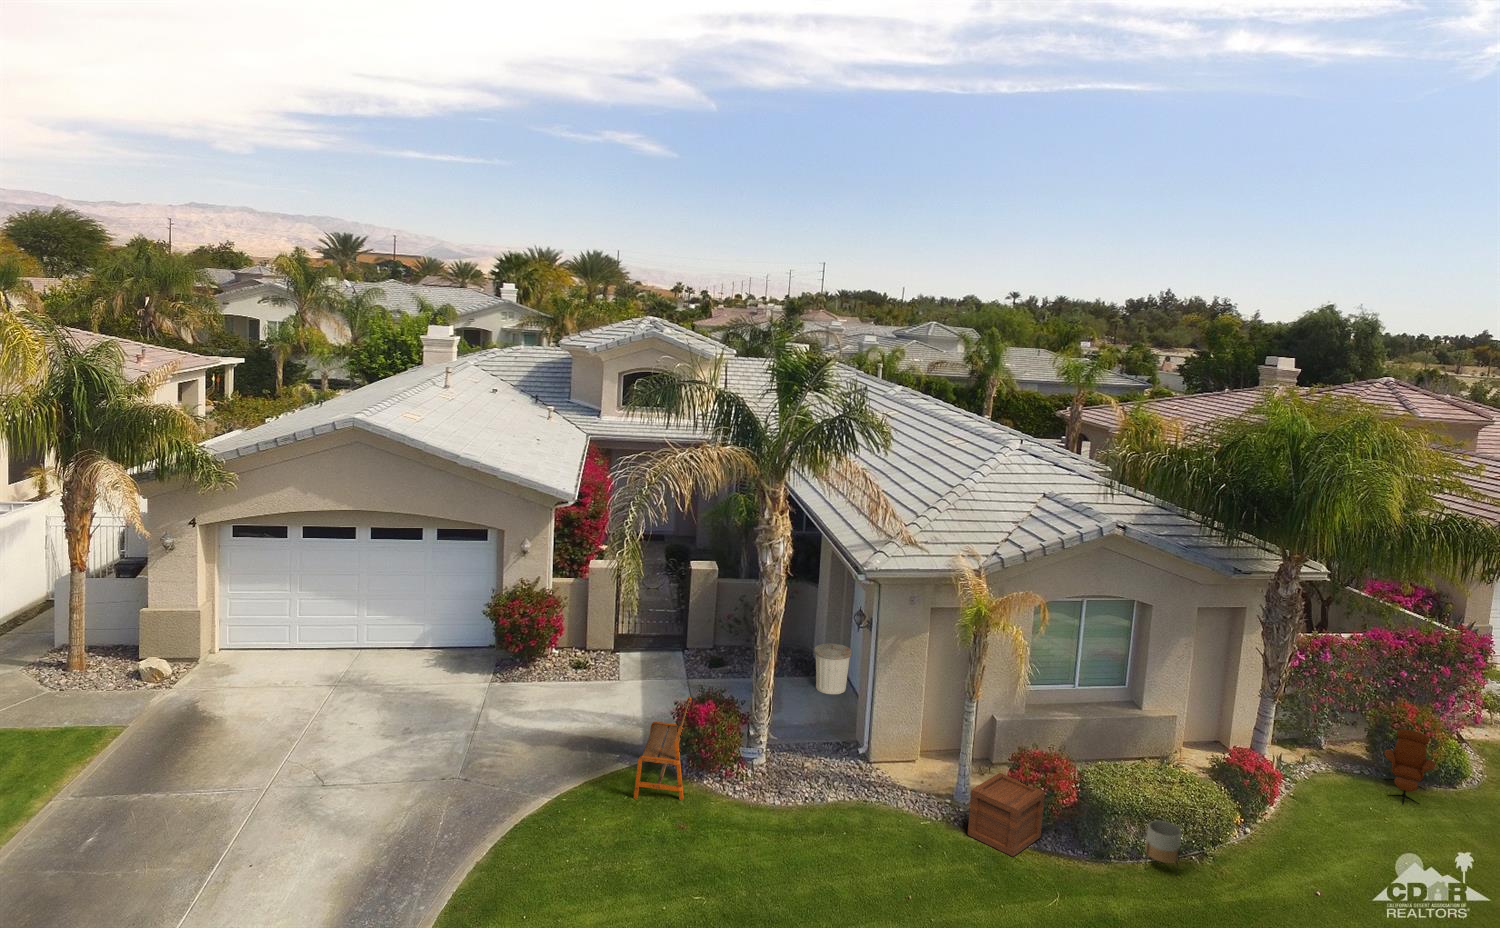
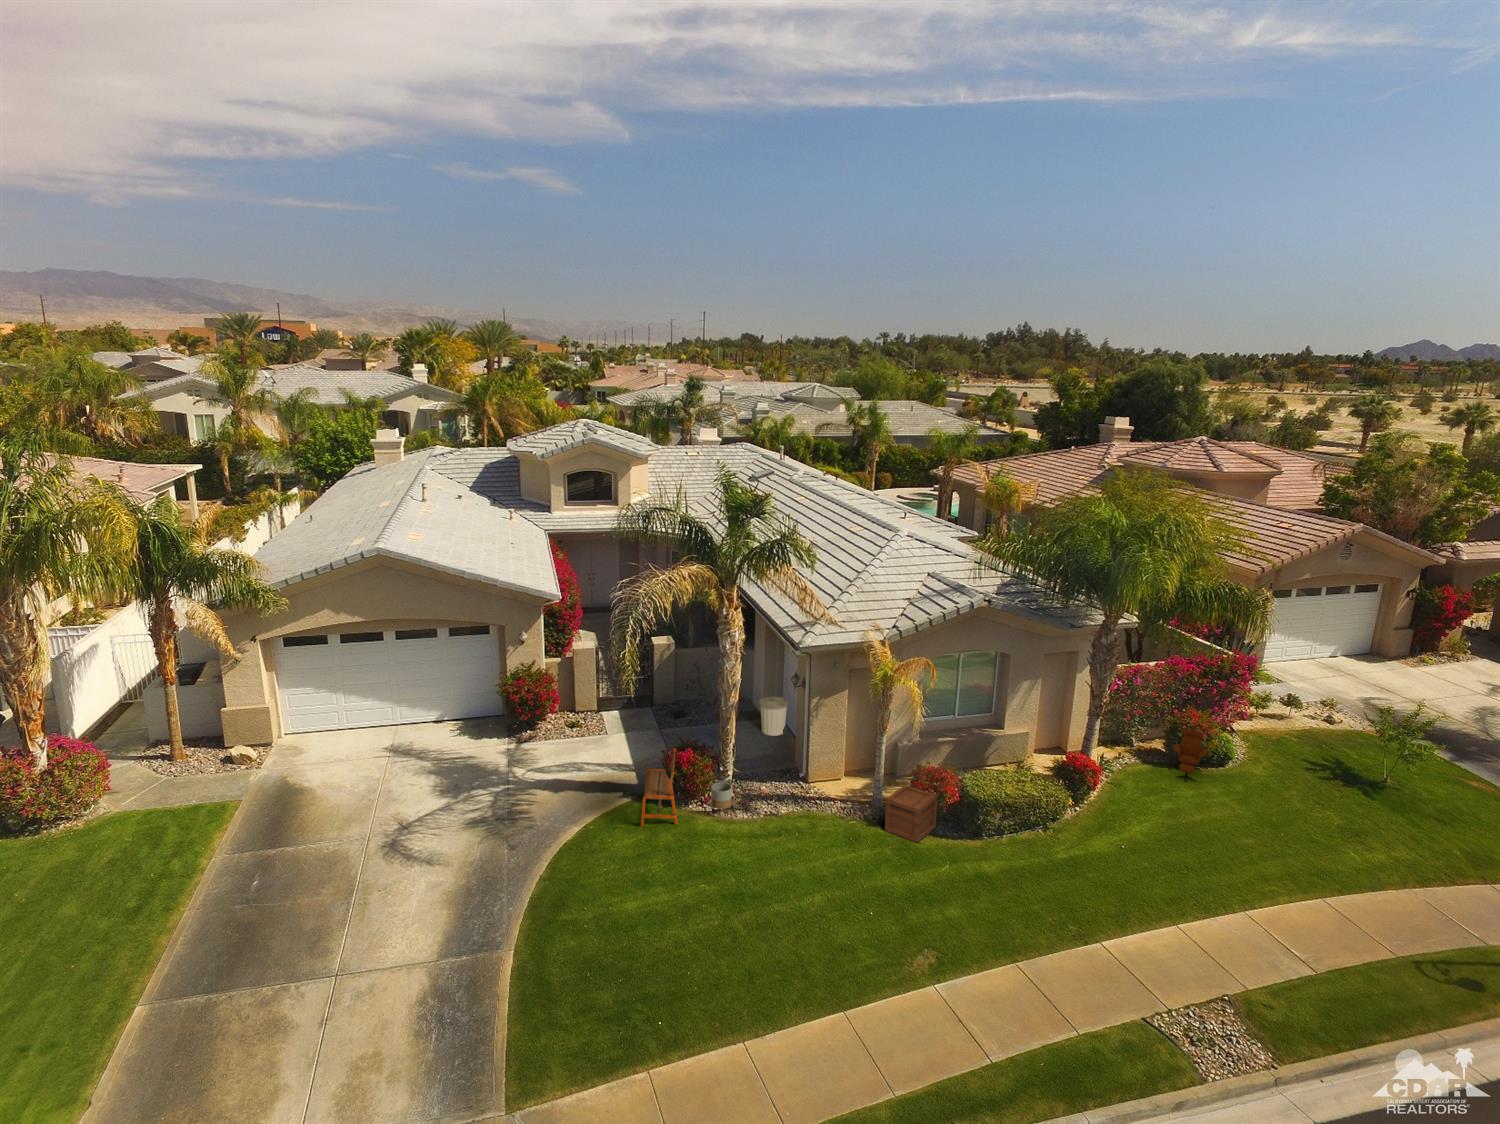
planter: present [1145,821,1182,867] -> present [711,783,732,817]

